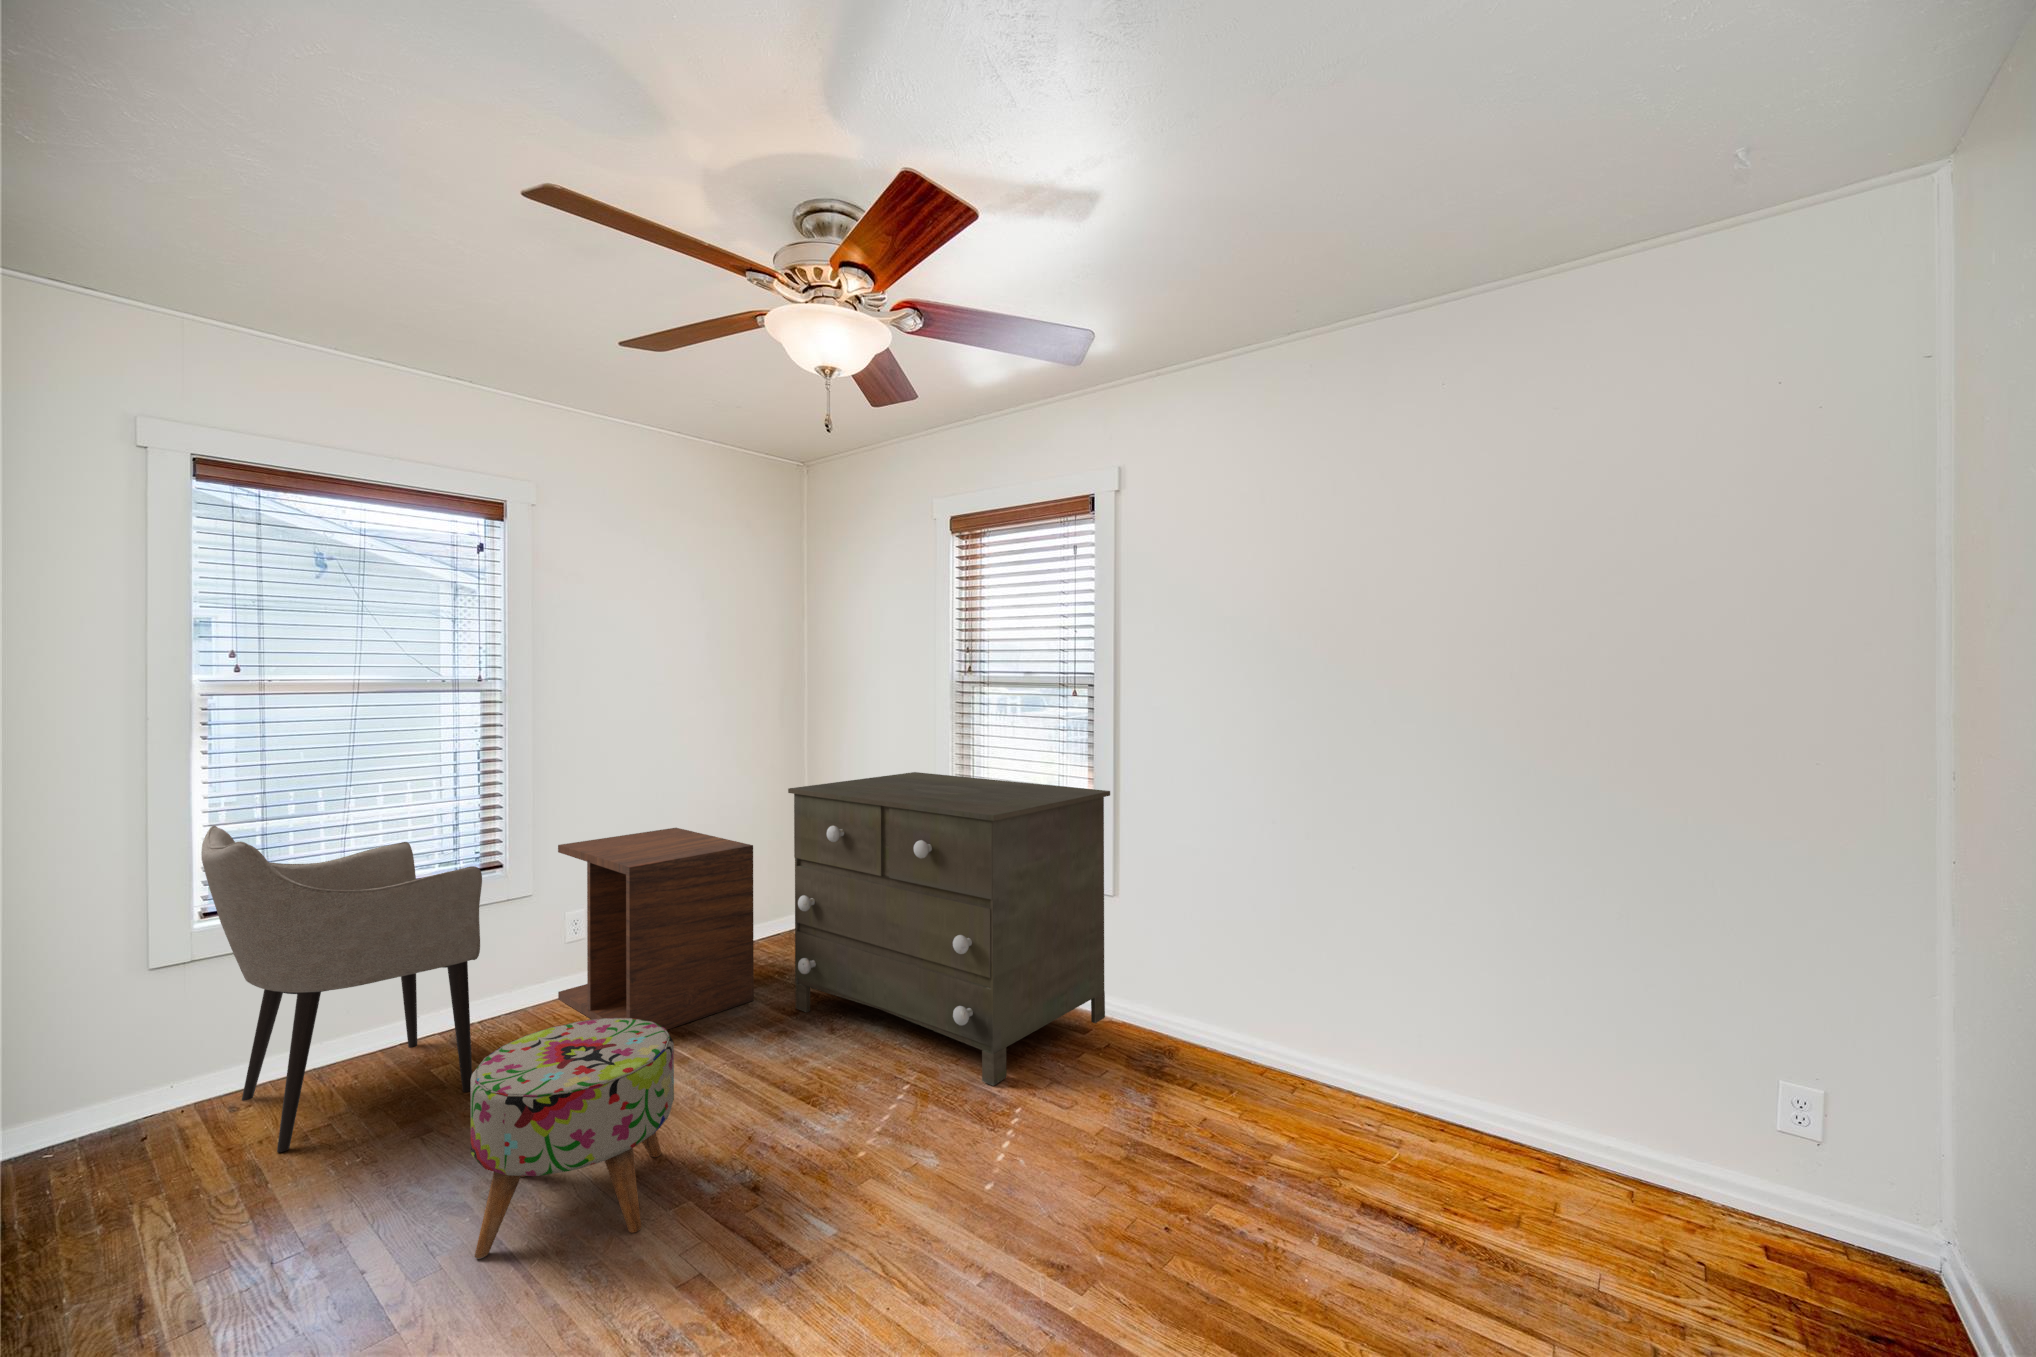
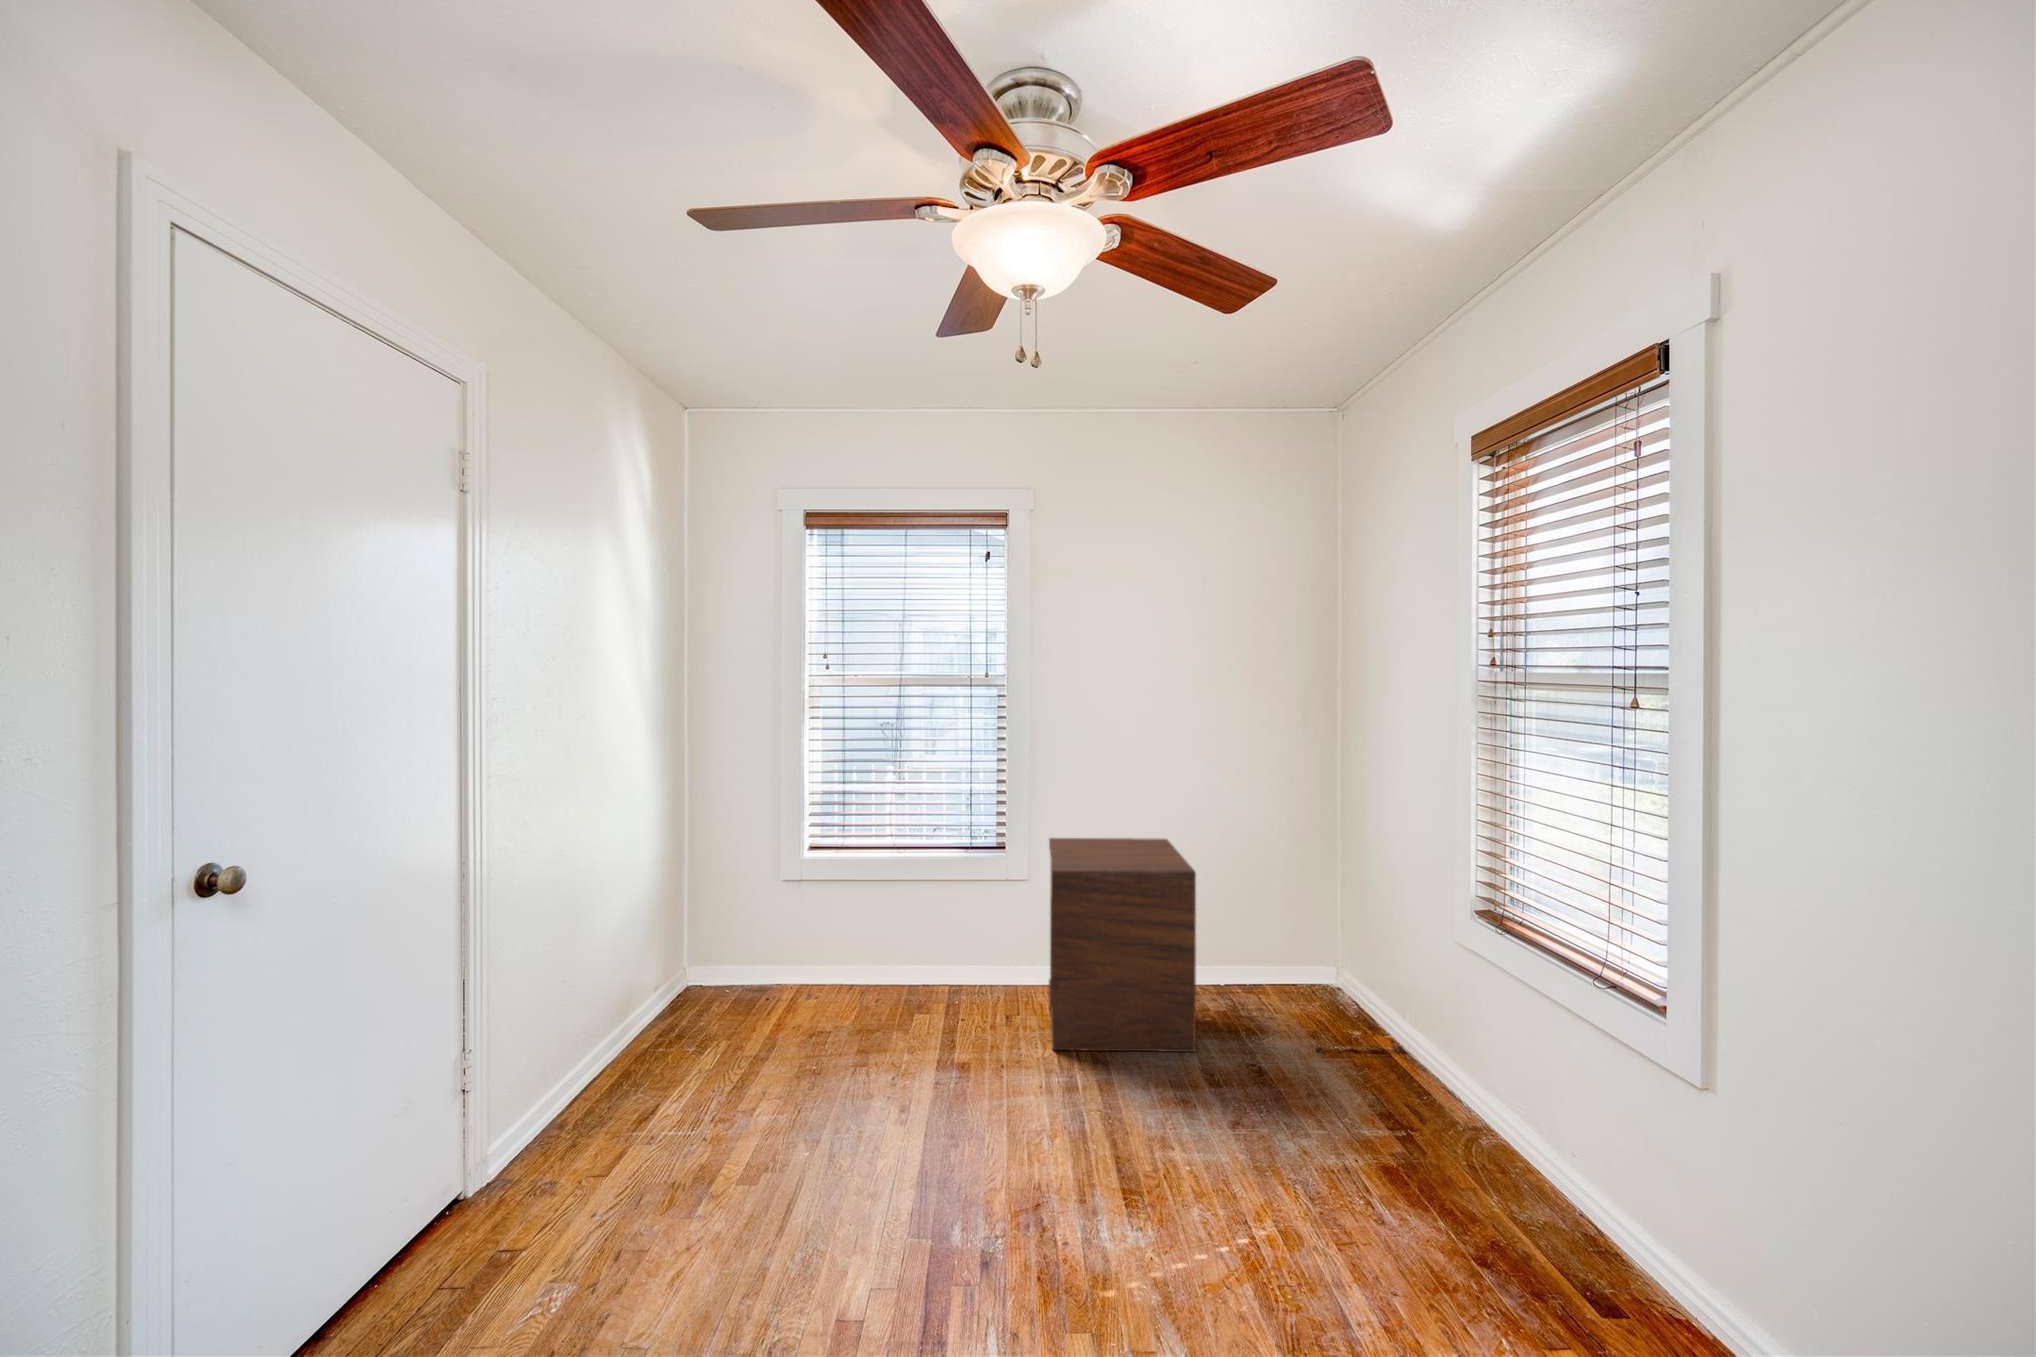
dresser: present [788,772,1110,1086] -> none [1216,811,1689,1309]
armchair: present [201,826,482,1152] -> none [772,784,935,1044]
ottoman: present [471,1018,674,1259] -> none [773,1008,962,1243]

